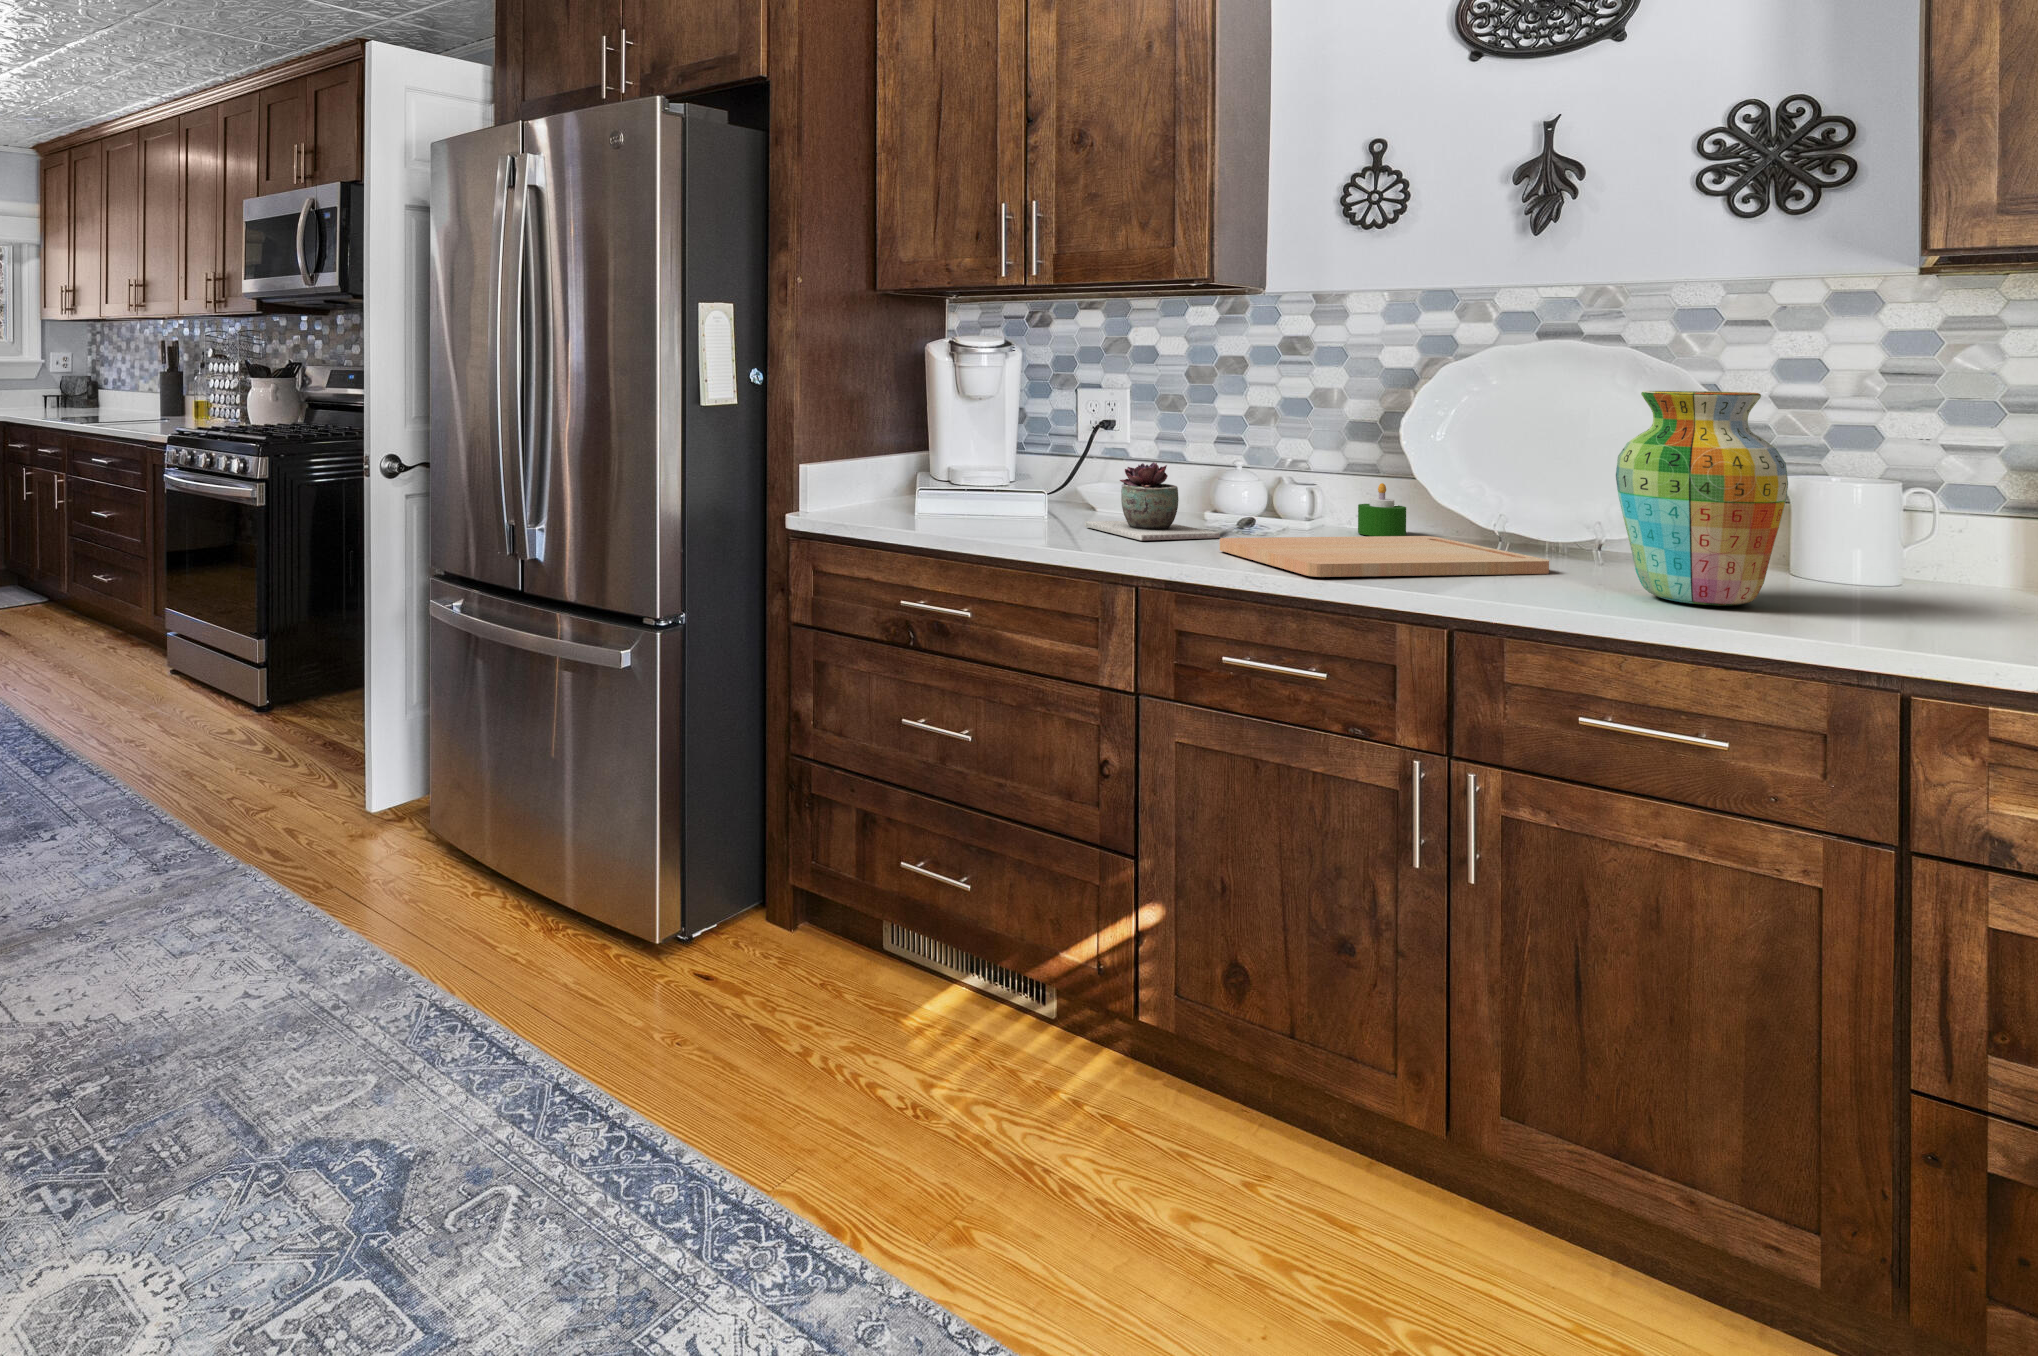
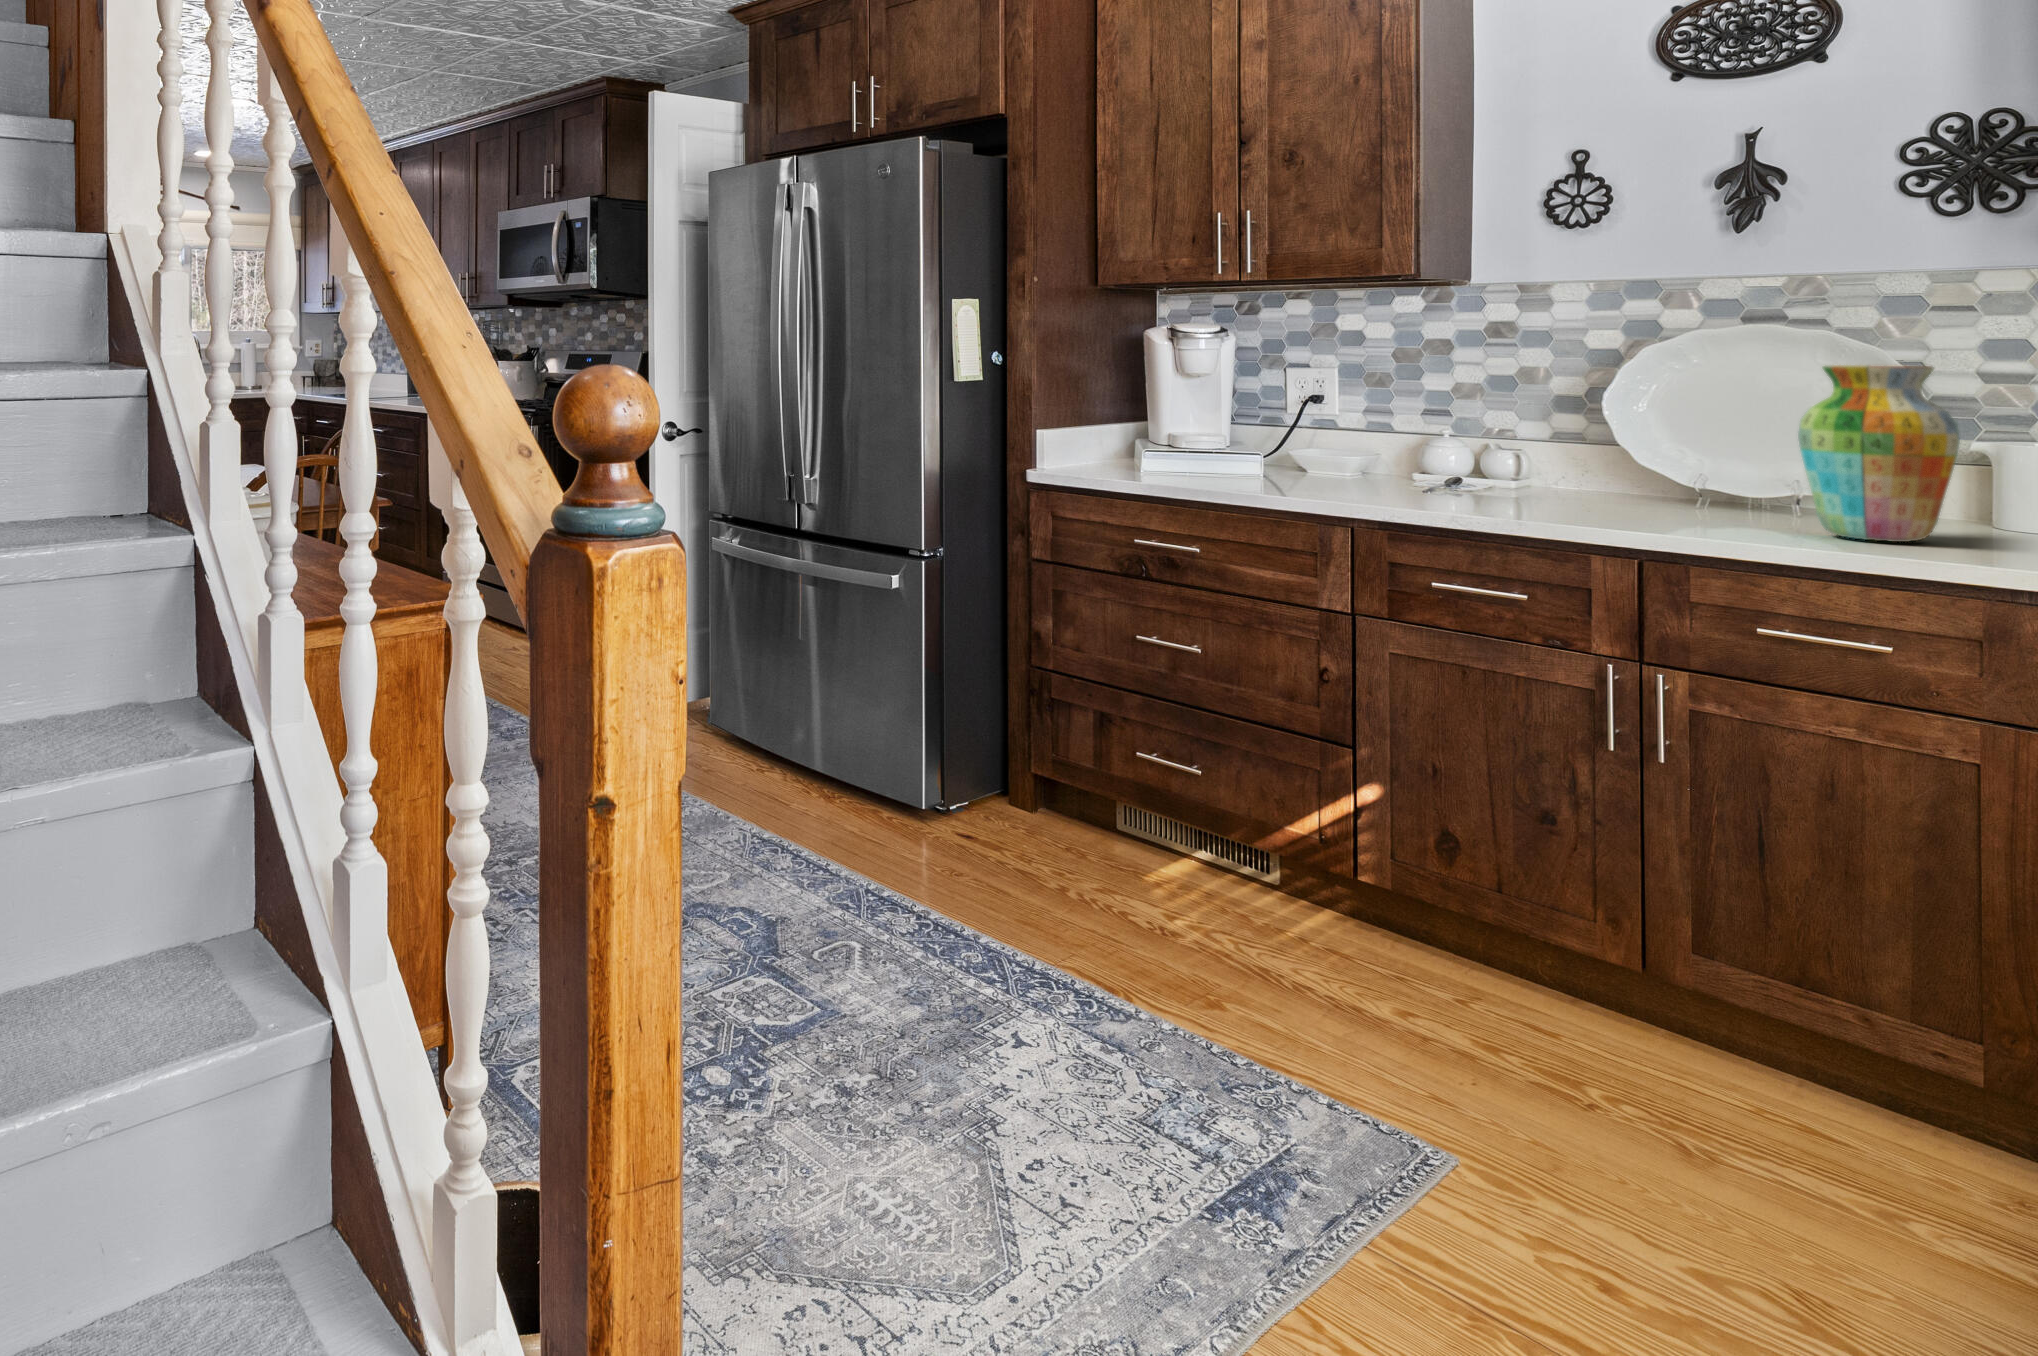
succulent plant: present [1084,462,1220,541] -> none [1299,431,1428,494]
candle: present [1358,483,1406,536] -> none [1562,450,1609,496]
cutting board: present [1220,536,1549,577] -> none [1428,491,1741,521]

